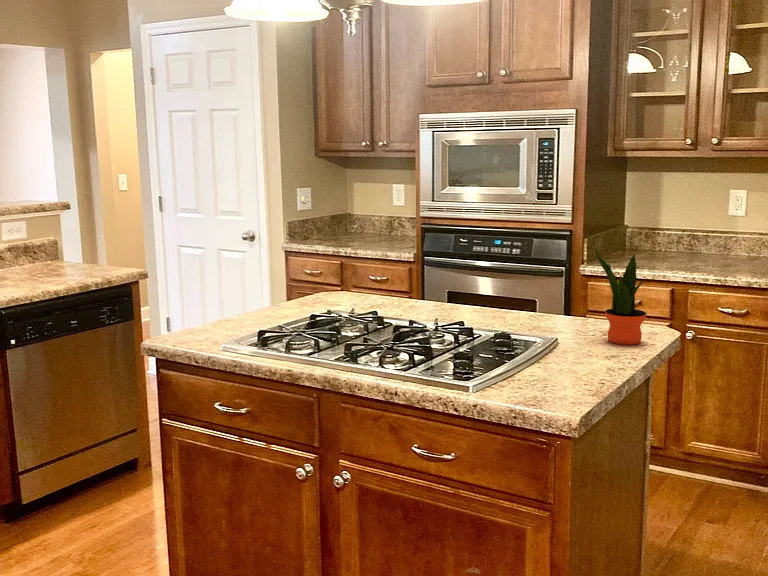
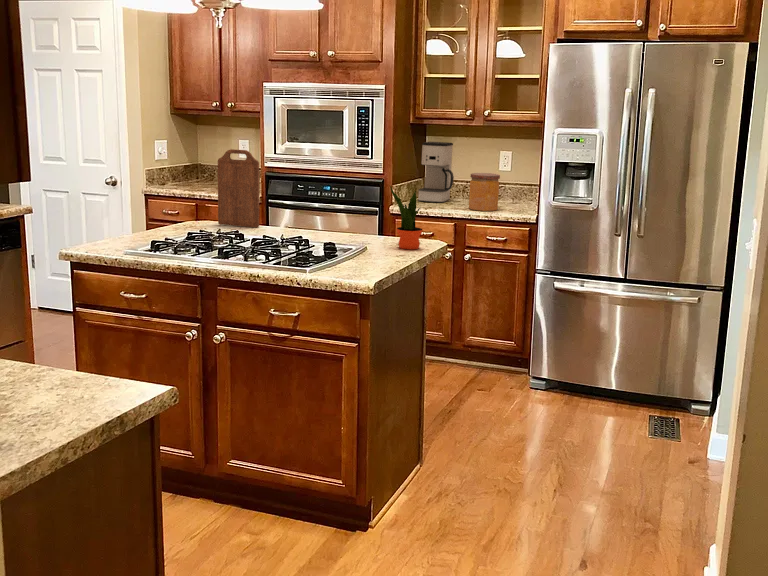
coffee maker: none [617,180,666,259] -> present [418,142,454,203]
cutting board: none [350,197,405,302] -> present [218,149,259,227]
jar: none [691,220,737,272] -> present [469,173,500,211]

